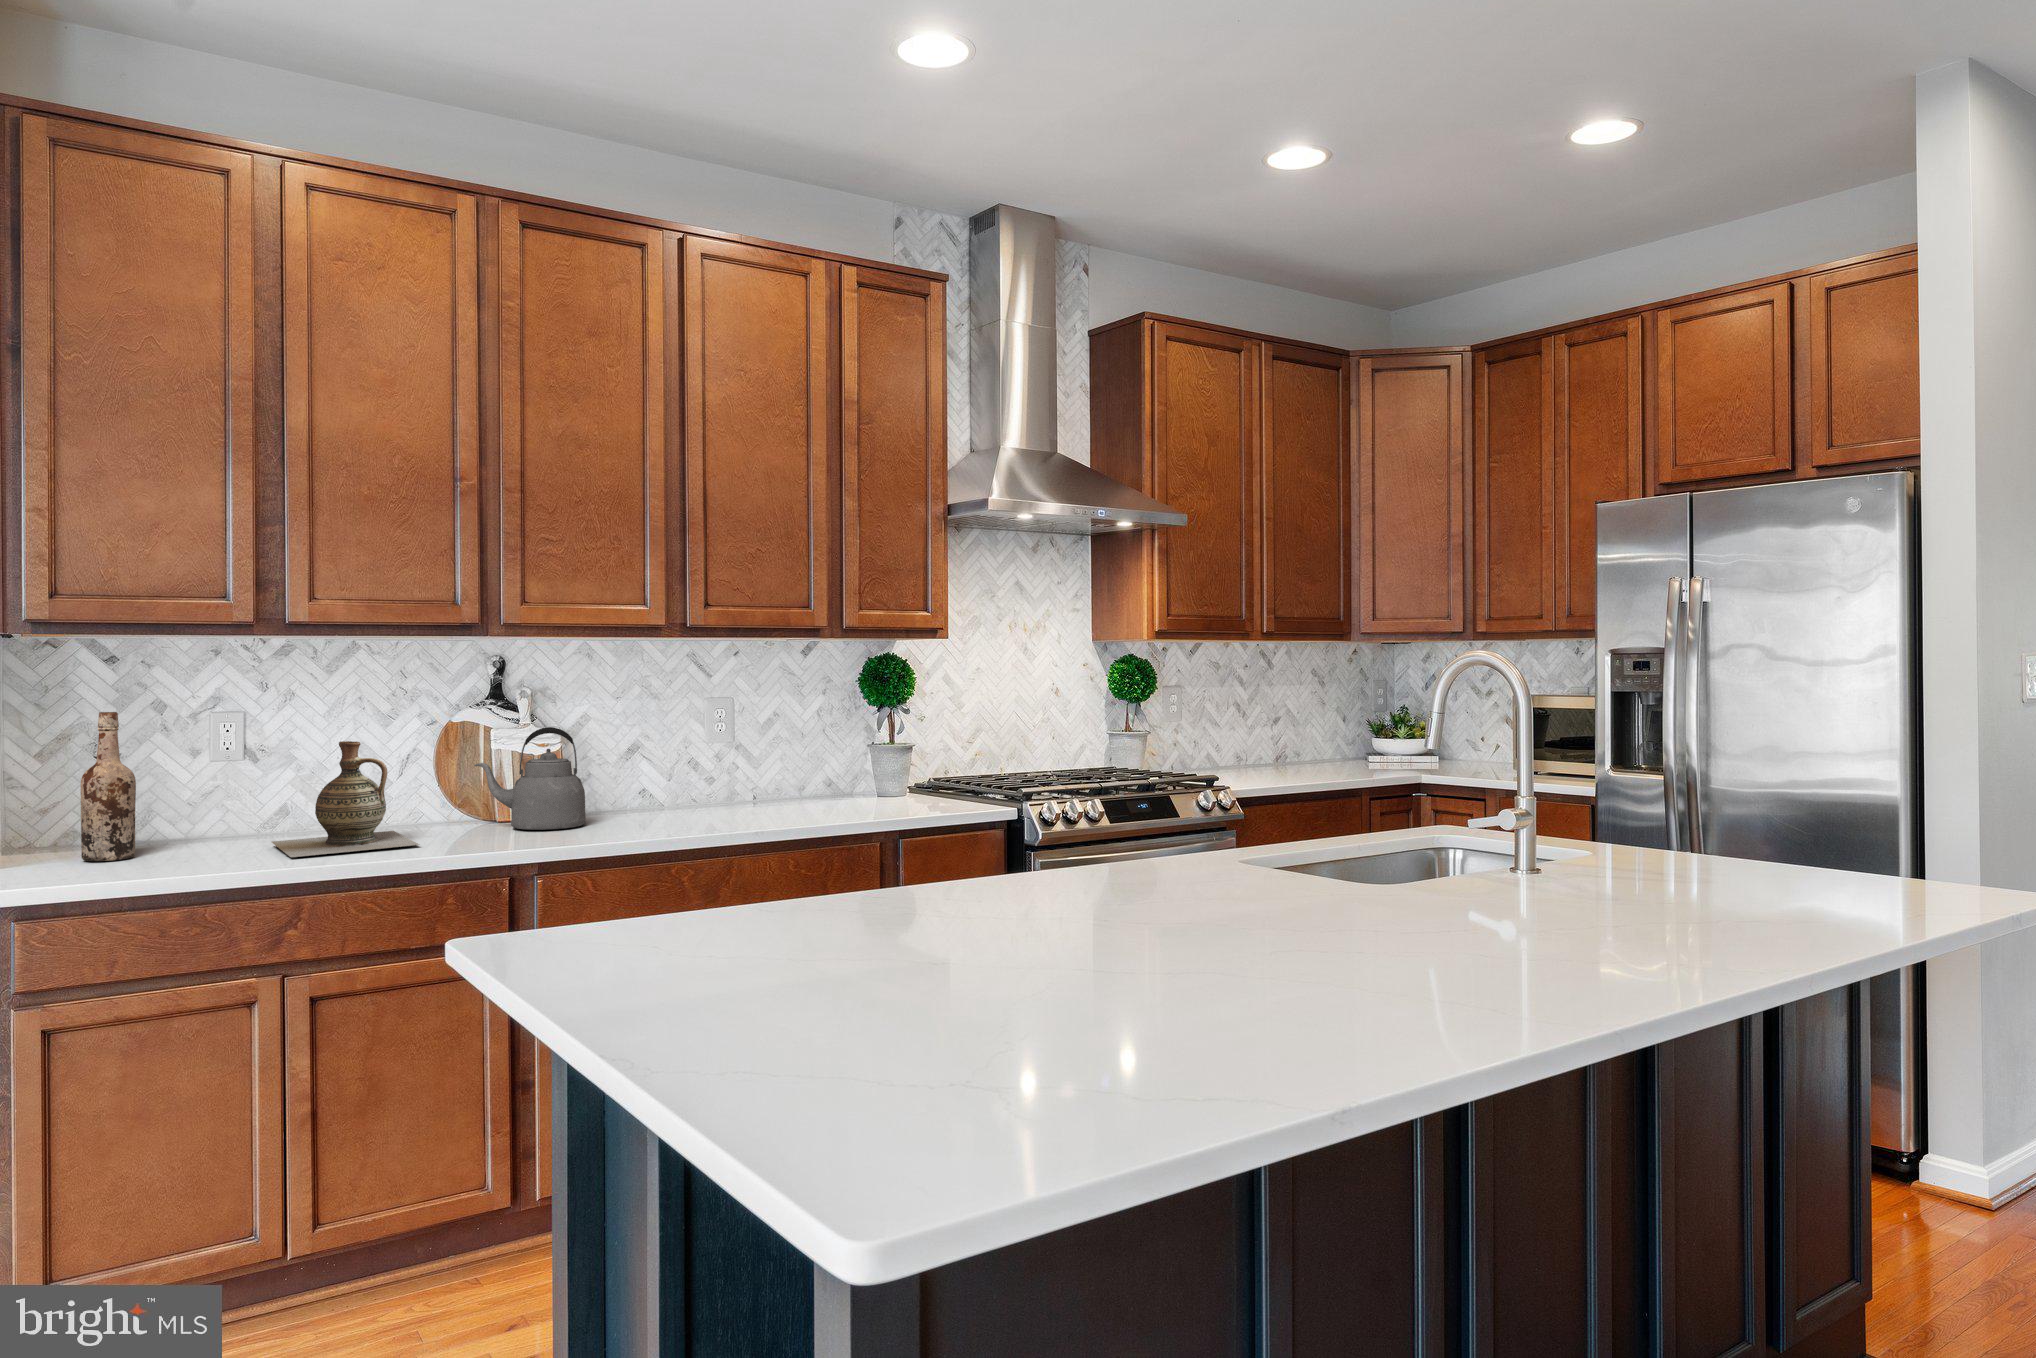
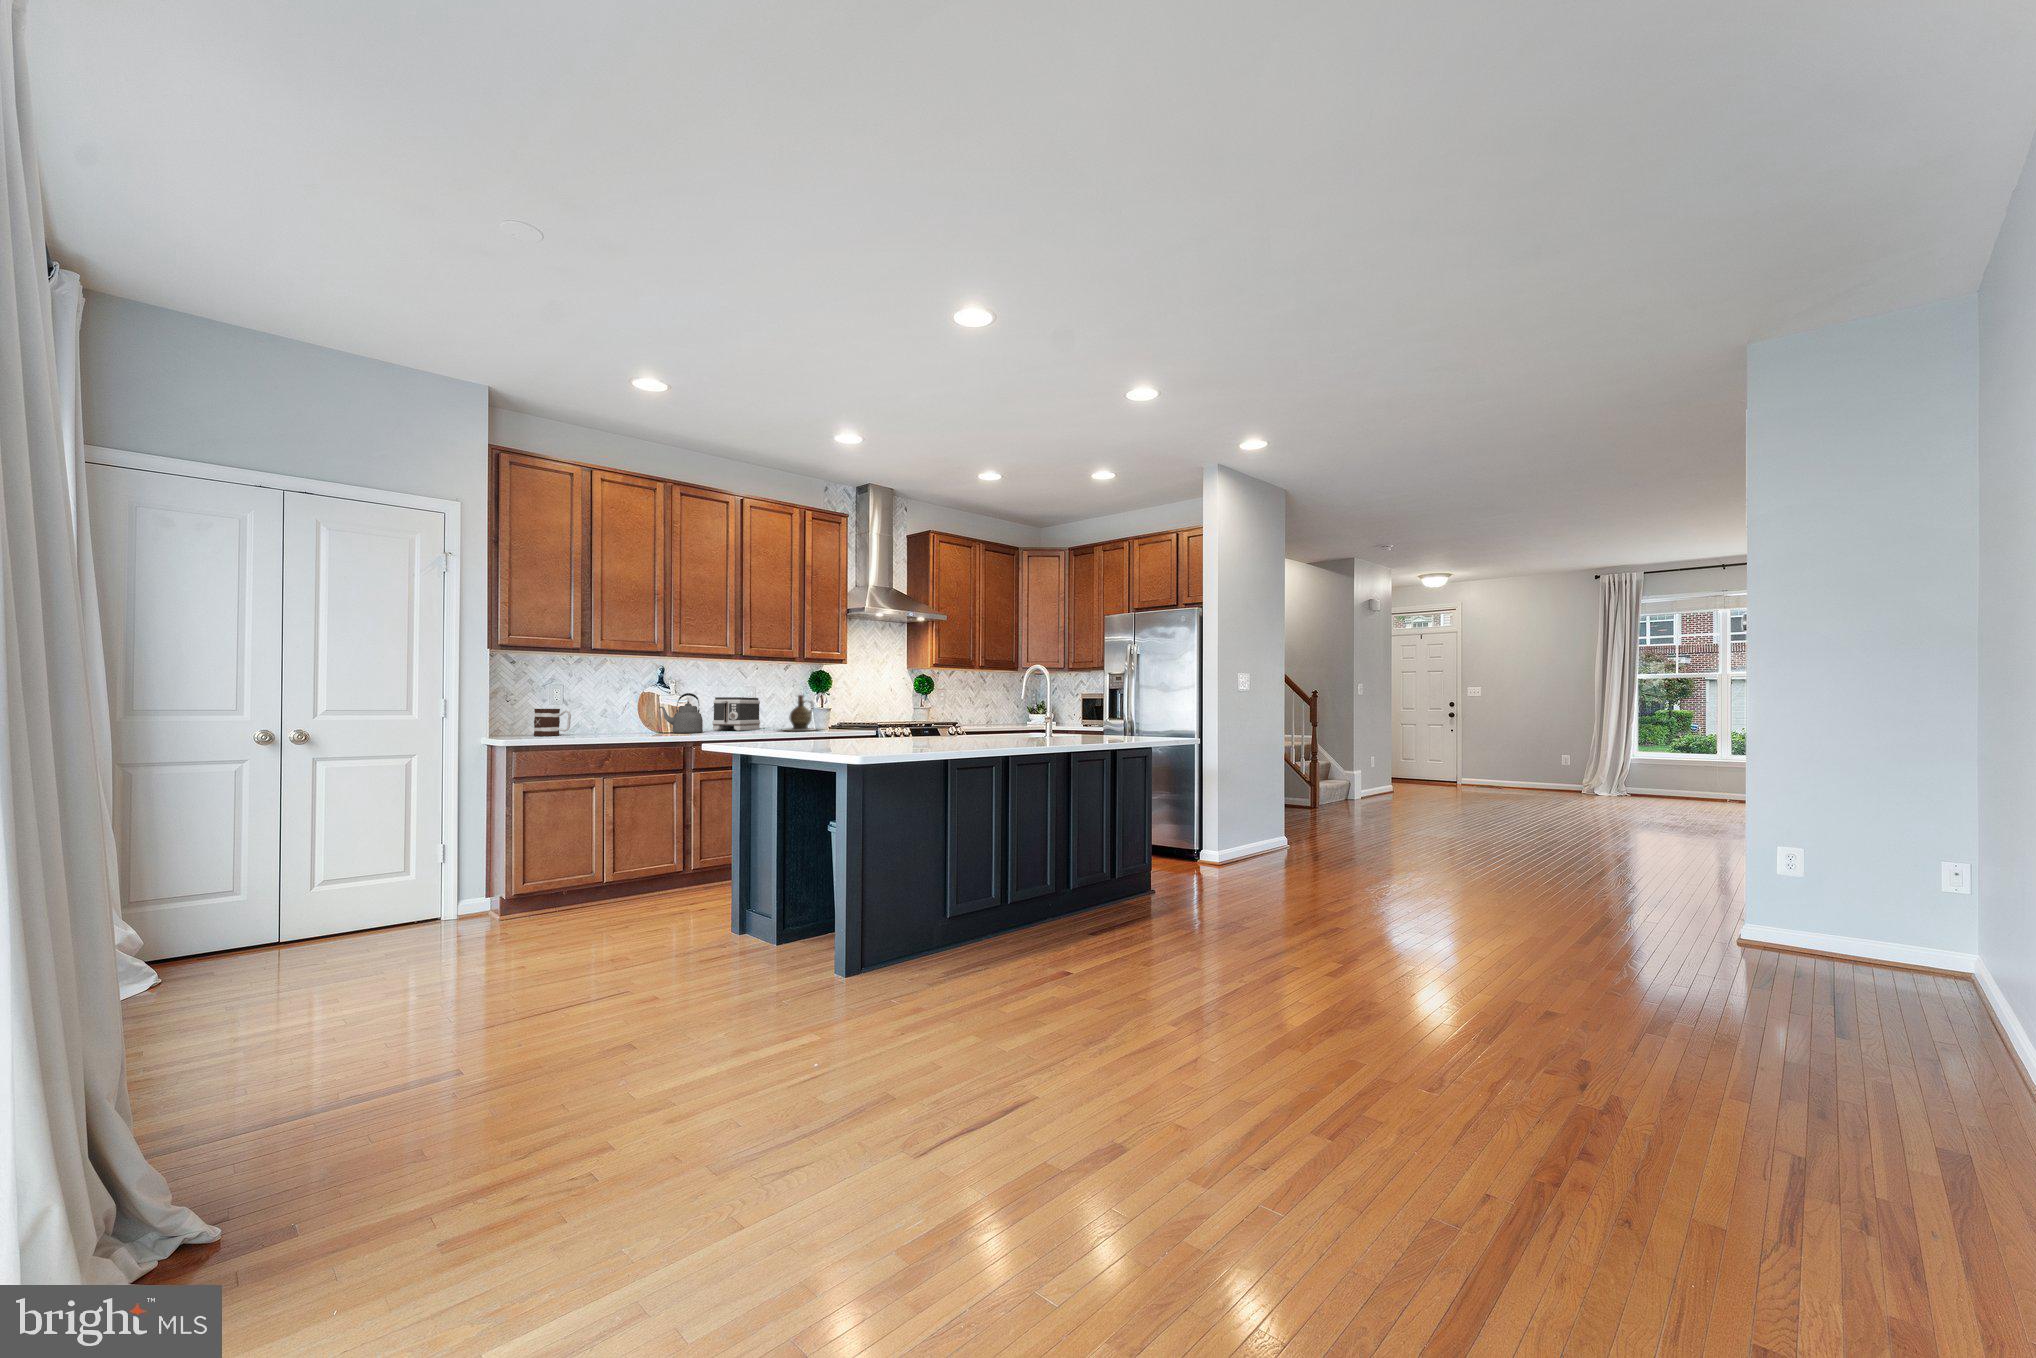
wine bottle: present [81,712,136,861] -> none [512,681,533,738]
toaster: none [620,727,742,815] -> present [713,697,760,731]
ceramic jug: present [272,741,419,857] -> present [786,695,813,731]
mug: none [160,773,251,847] -> present [534,709,571,736]

